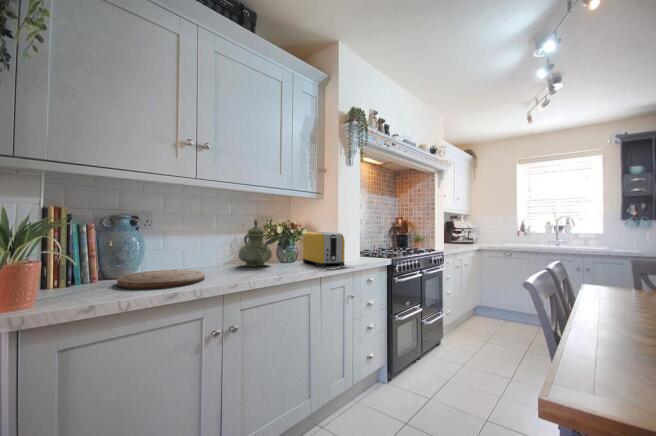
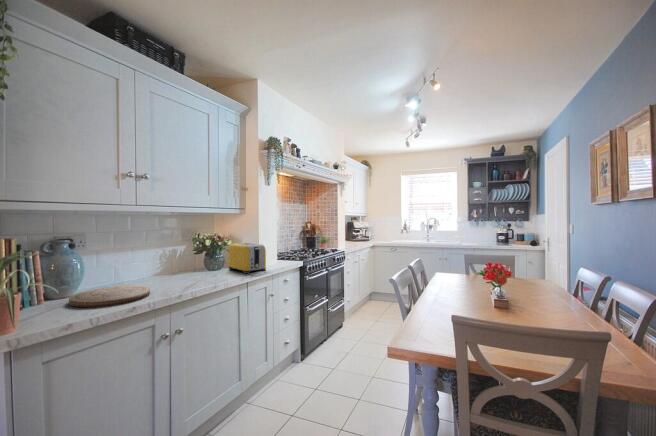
teapot: present [238,220,272,266] -> none [170,235,203,277]

